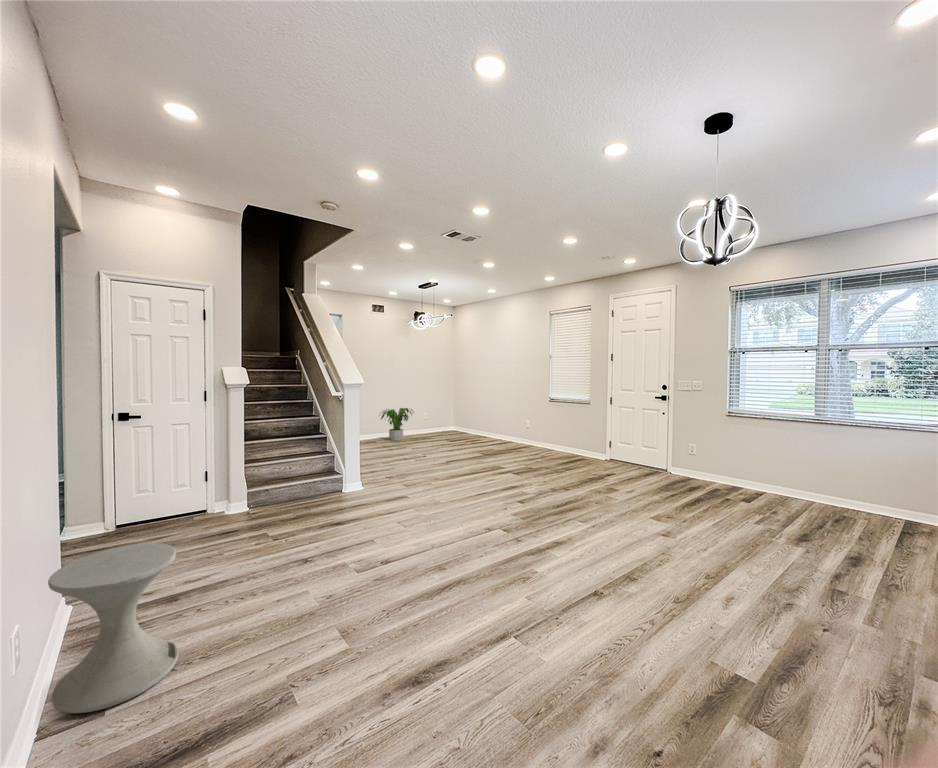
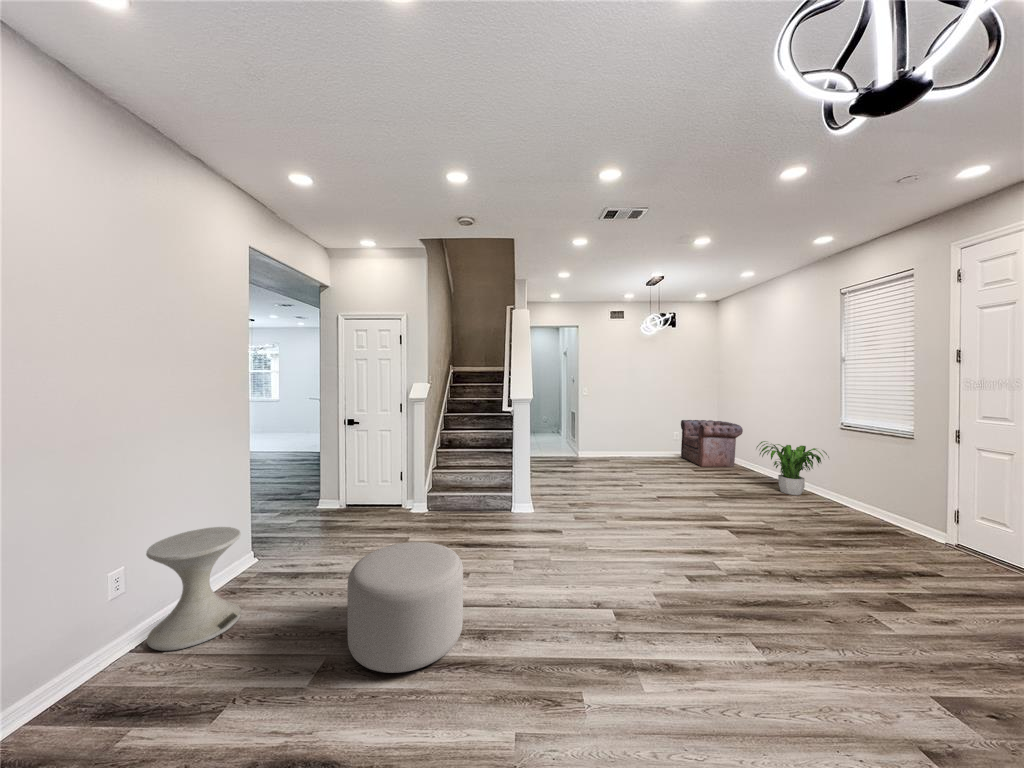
armchair: none [431,401,479,439] -> present [681,420,743,467]
potted plant: present [379,408,414,441] -> present [757,441,827,495]
ottoman: none [333,508,436,614] -> present [347,542,463,673]

